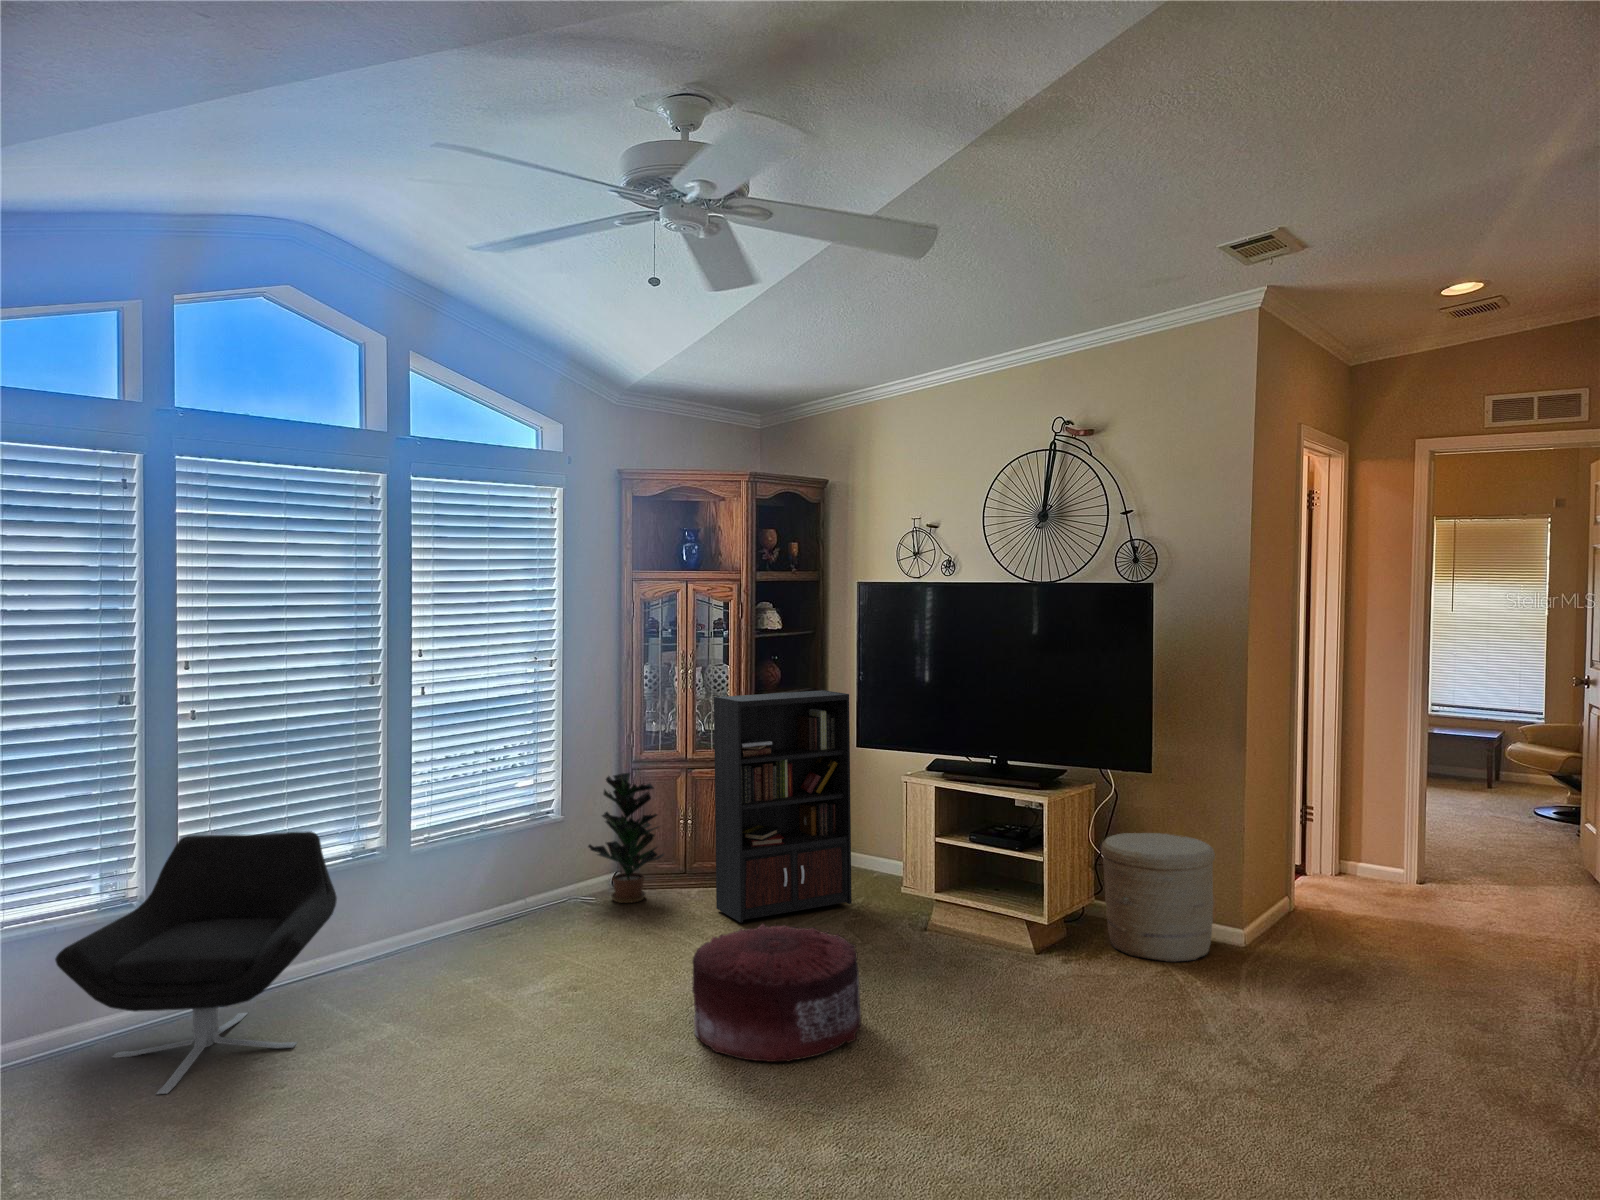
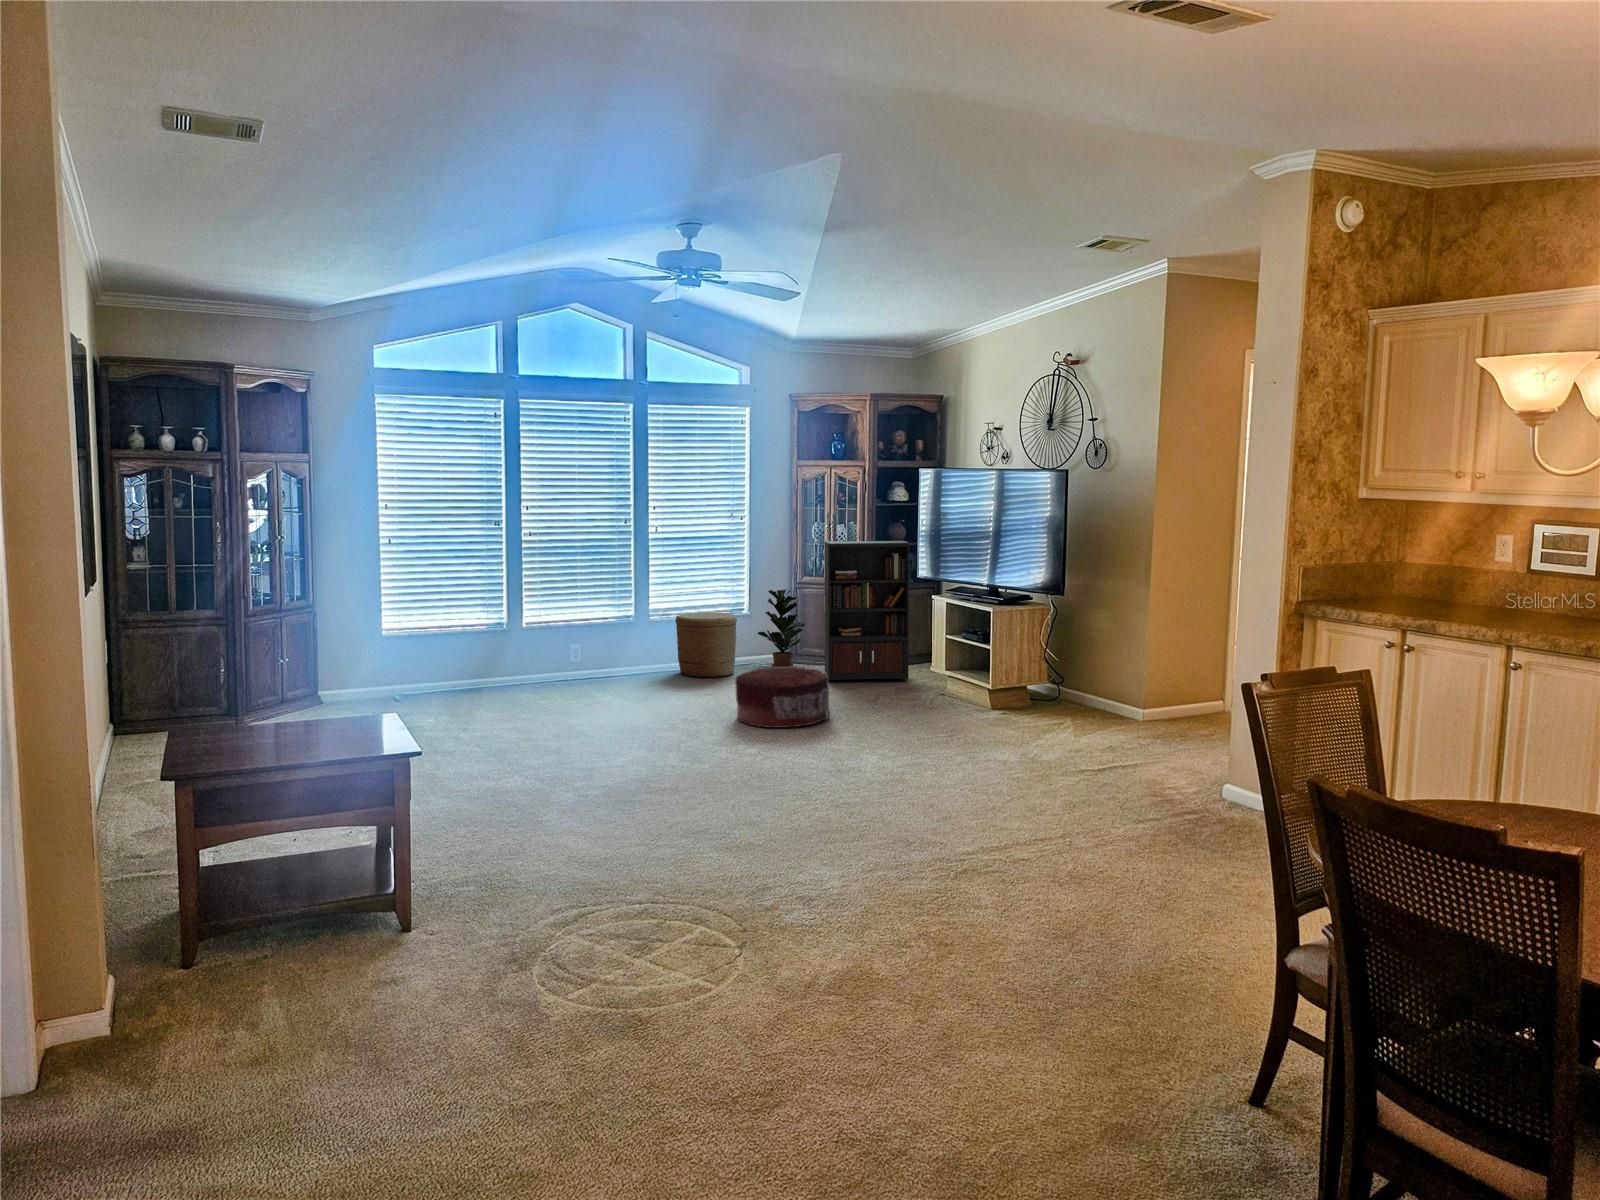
lounge chair: present [55,831,337,1094] -> none [457,597,587,706]
woven basket: present [1101,833,1215,962] -> present [676,612,737,677]

